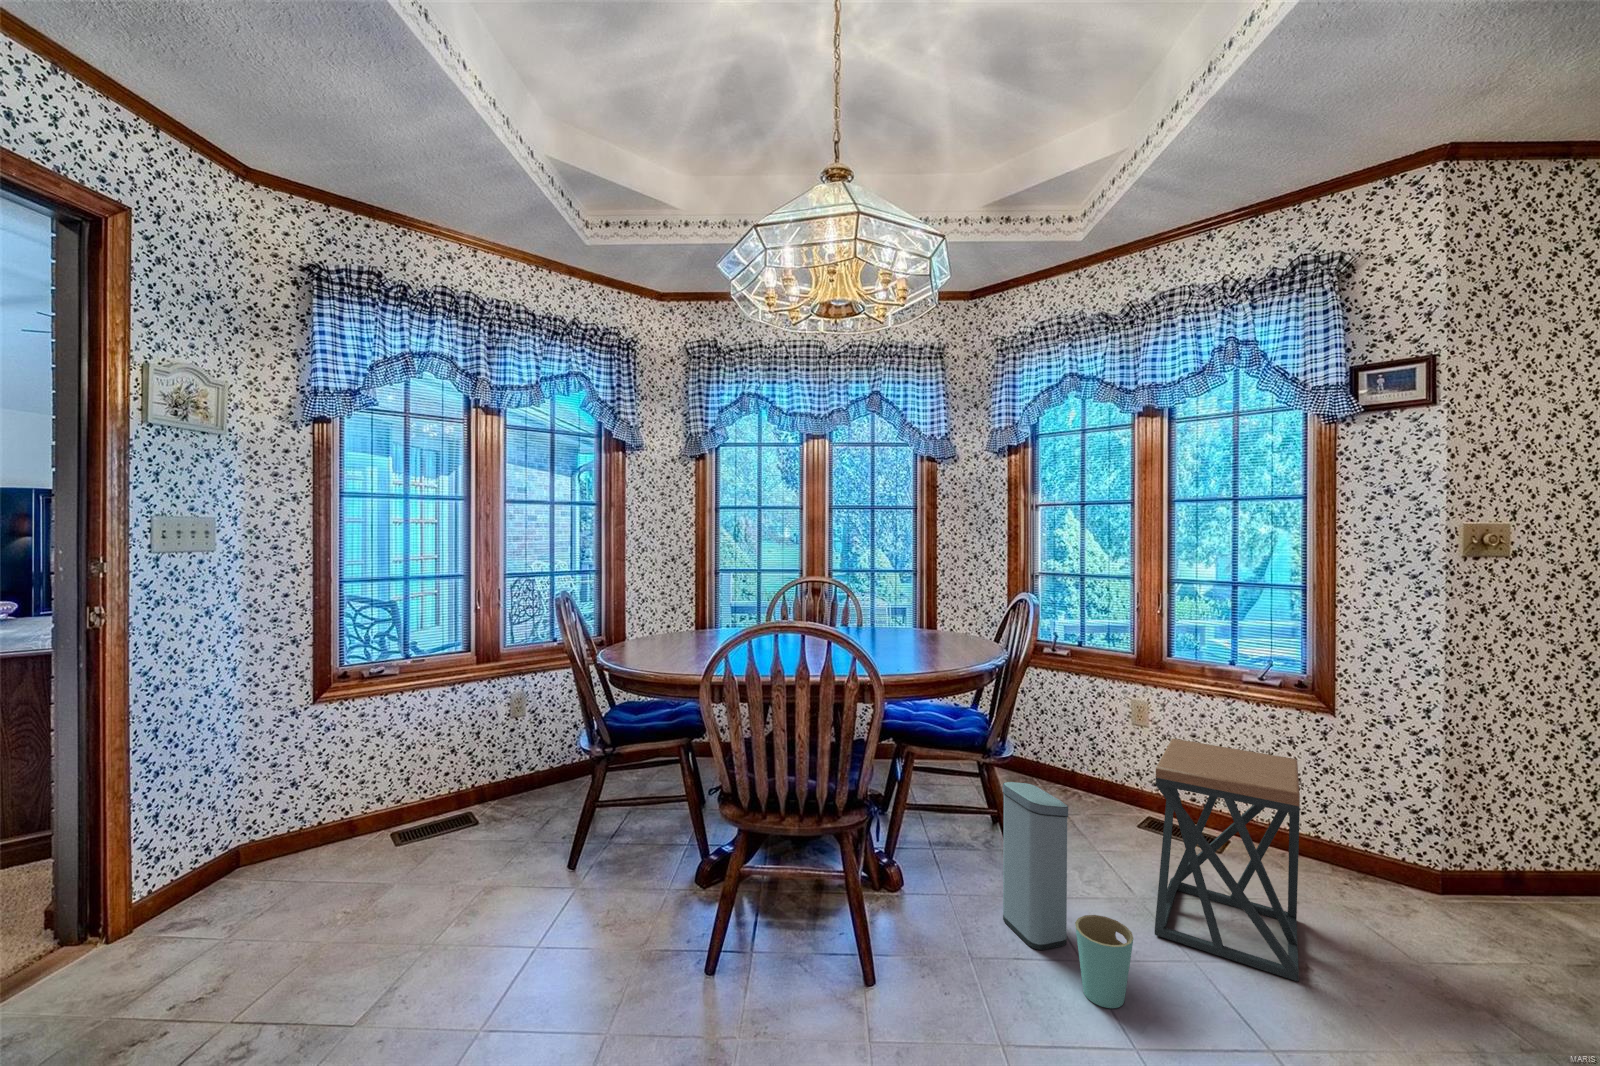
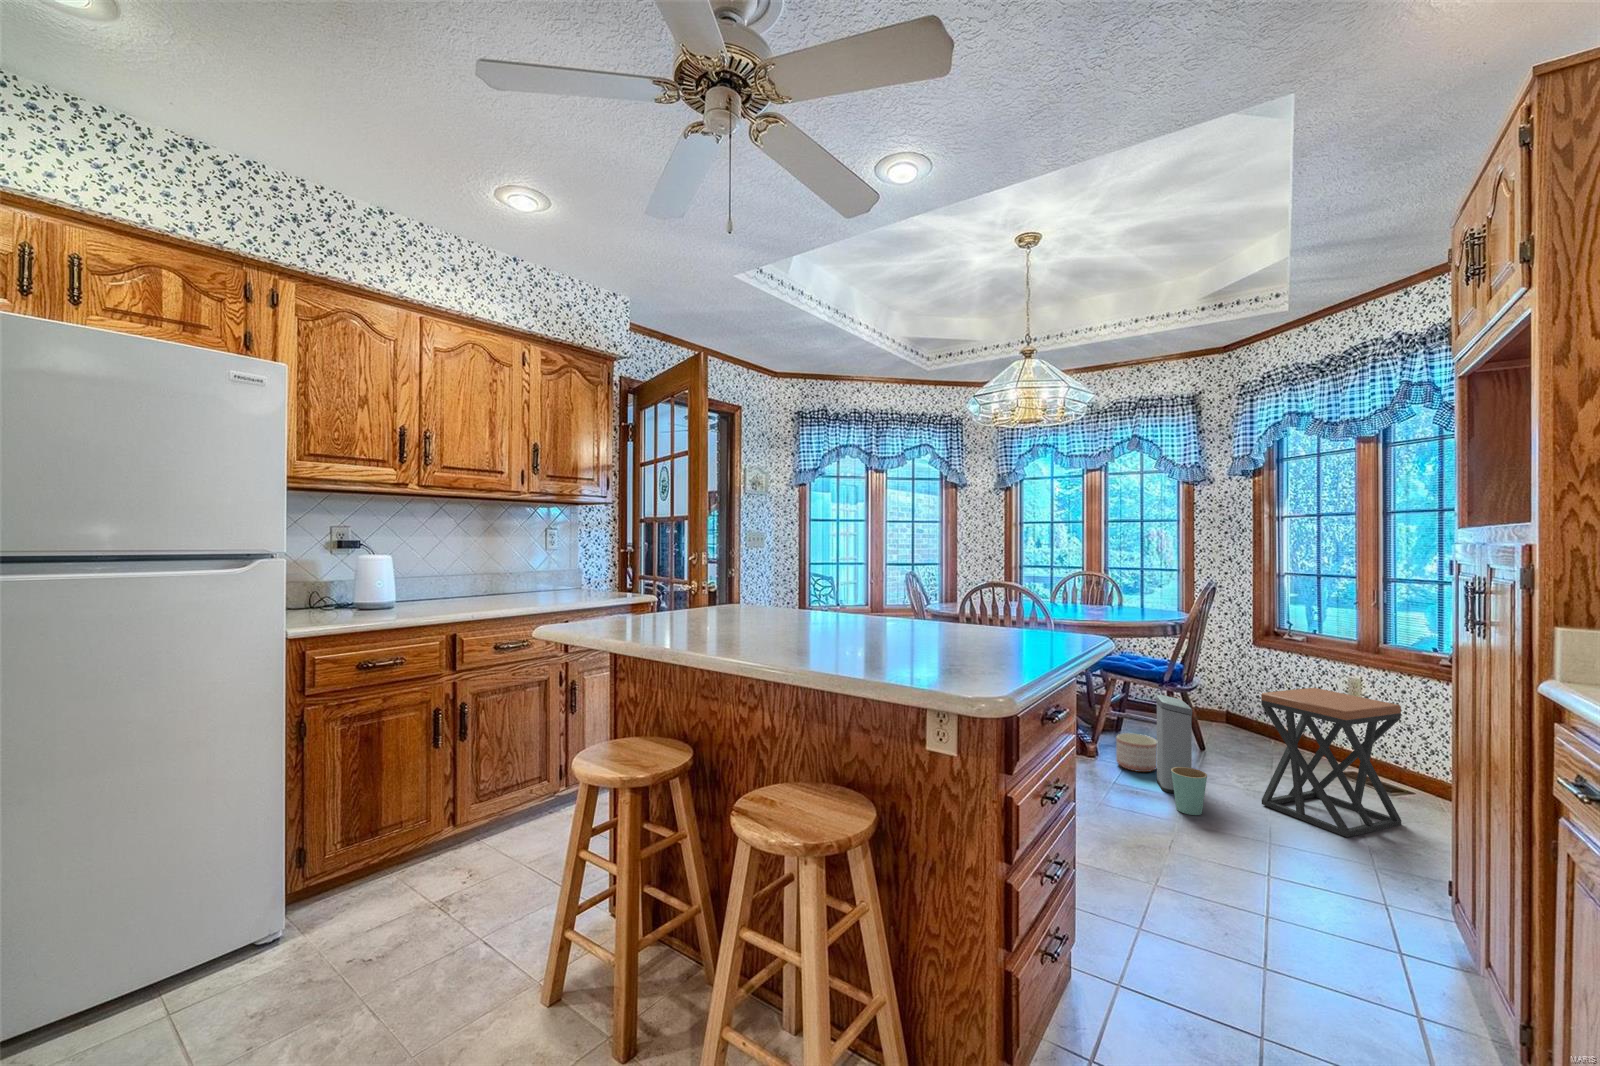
planter: none [927,835,986,905] -> present [1116,733,1157,772]

